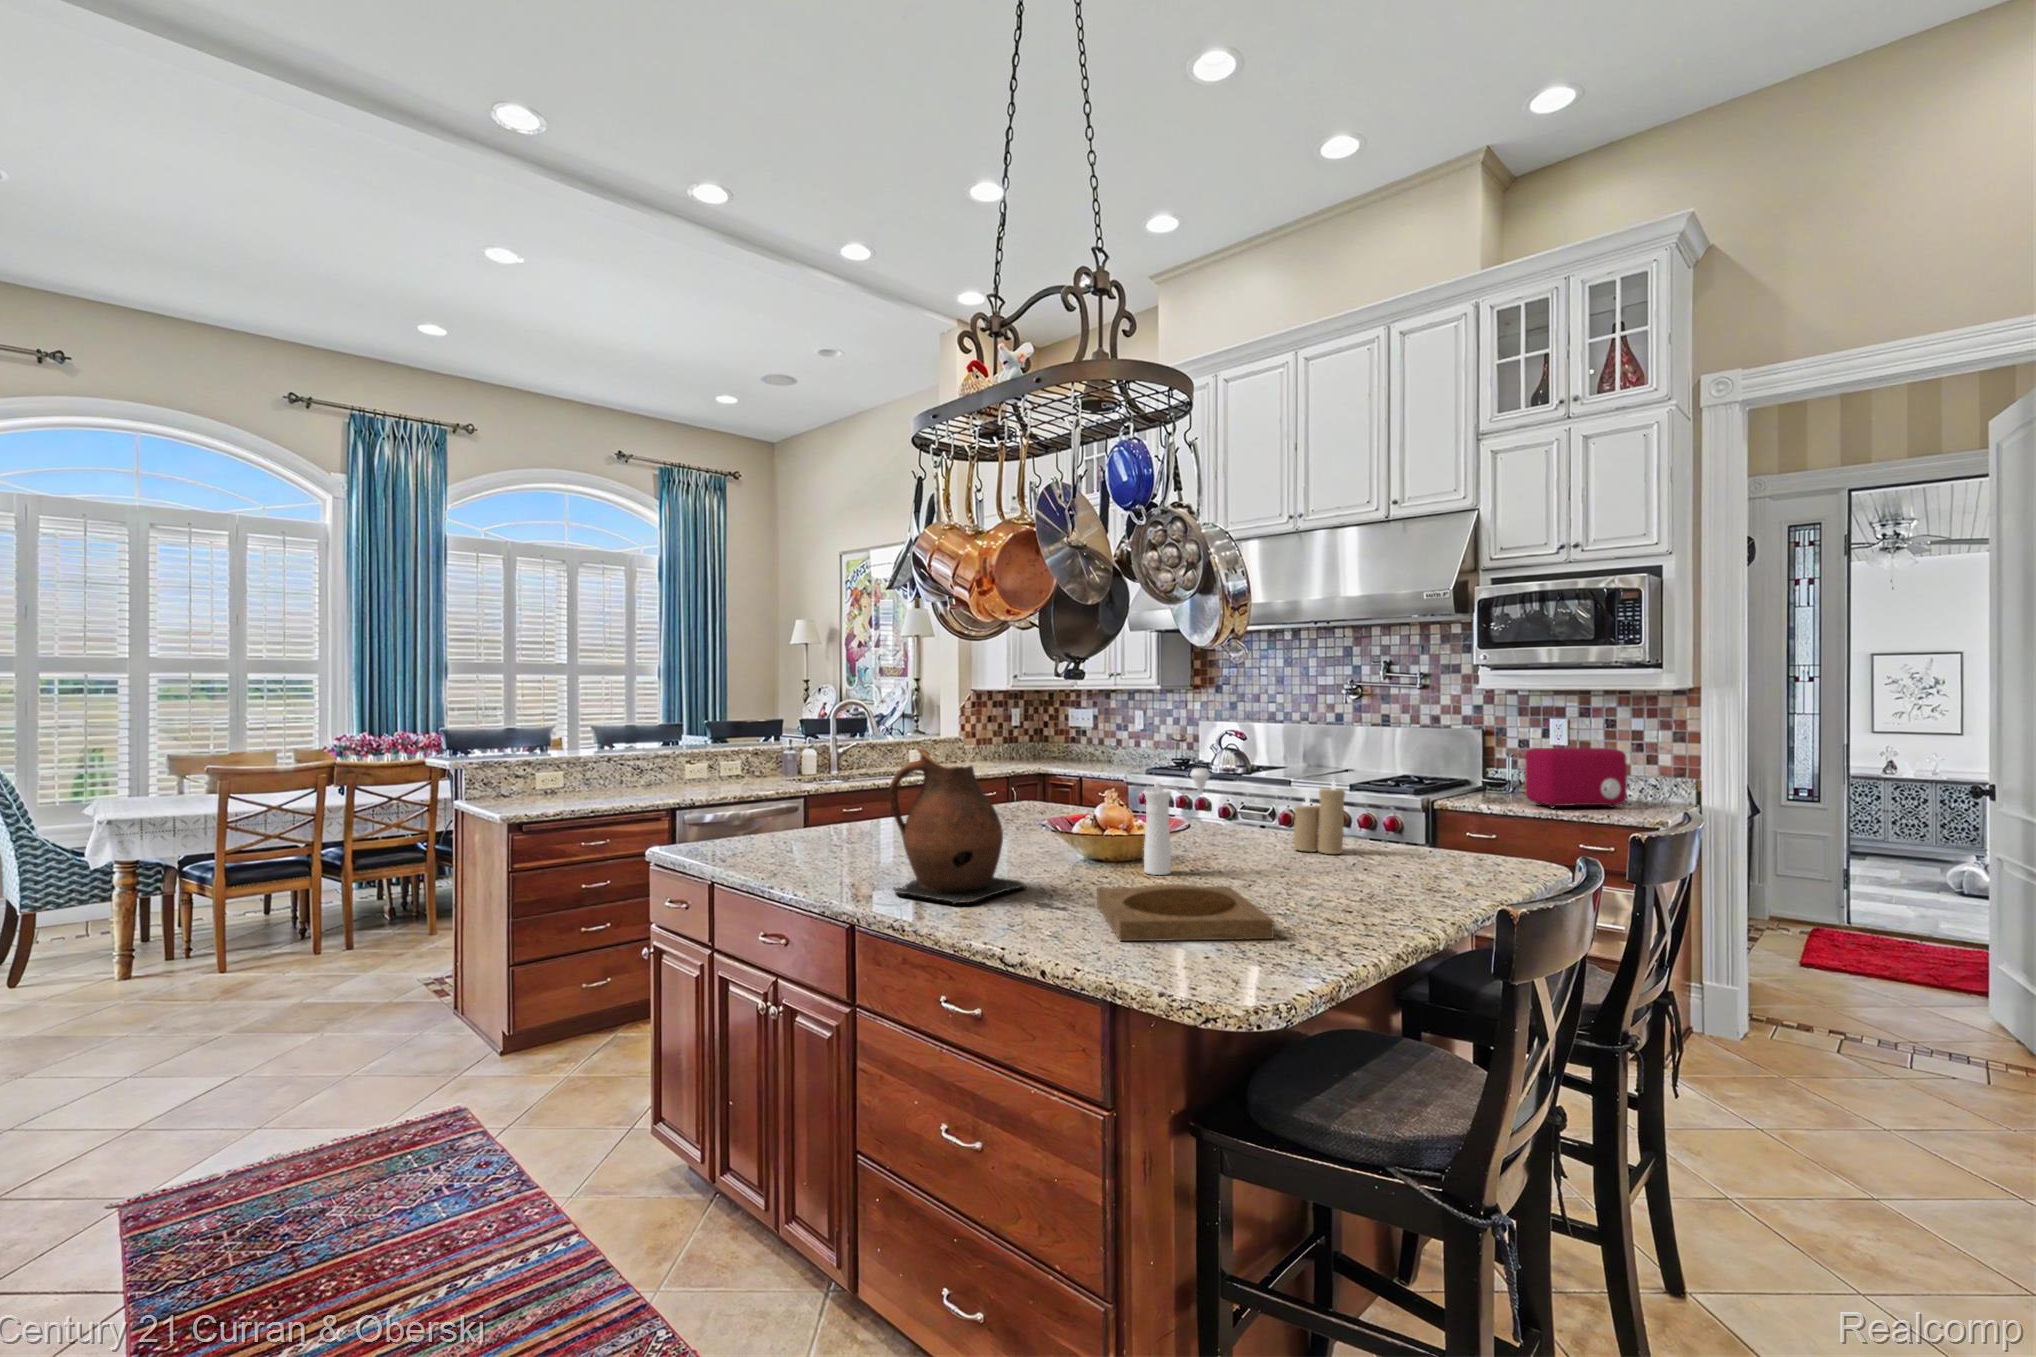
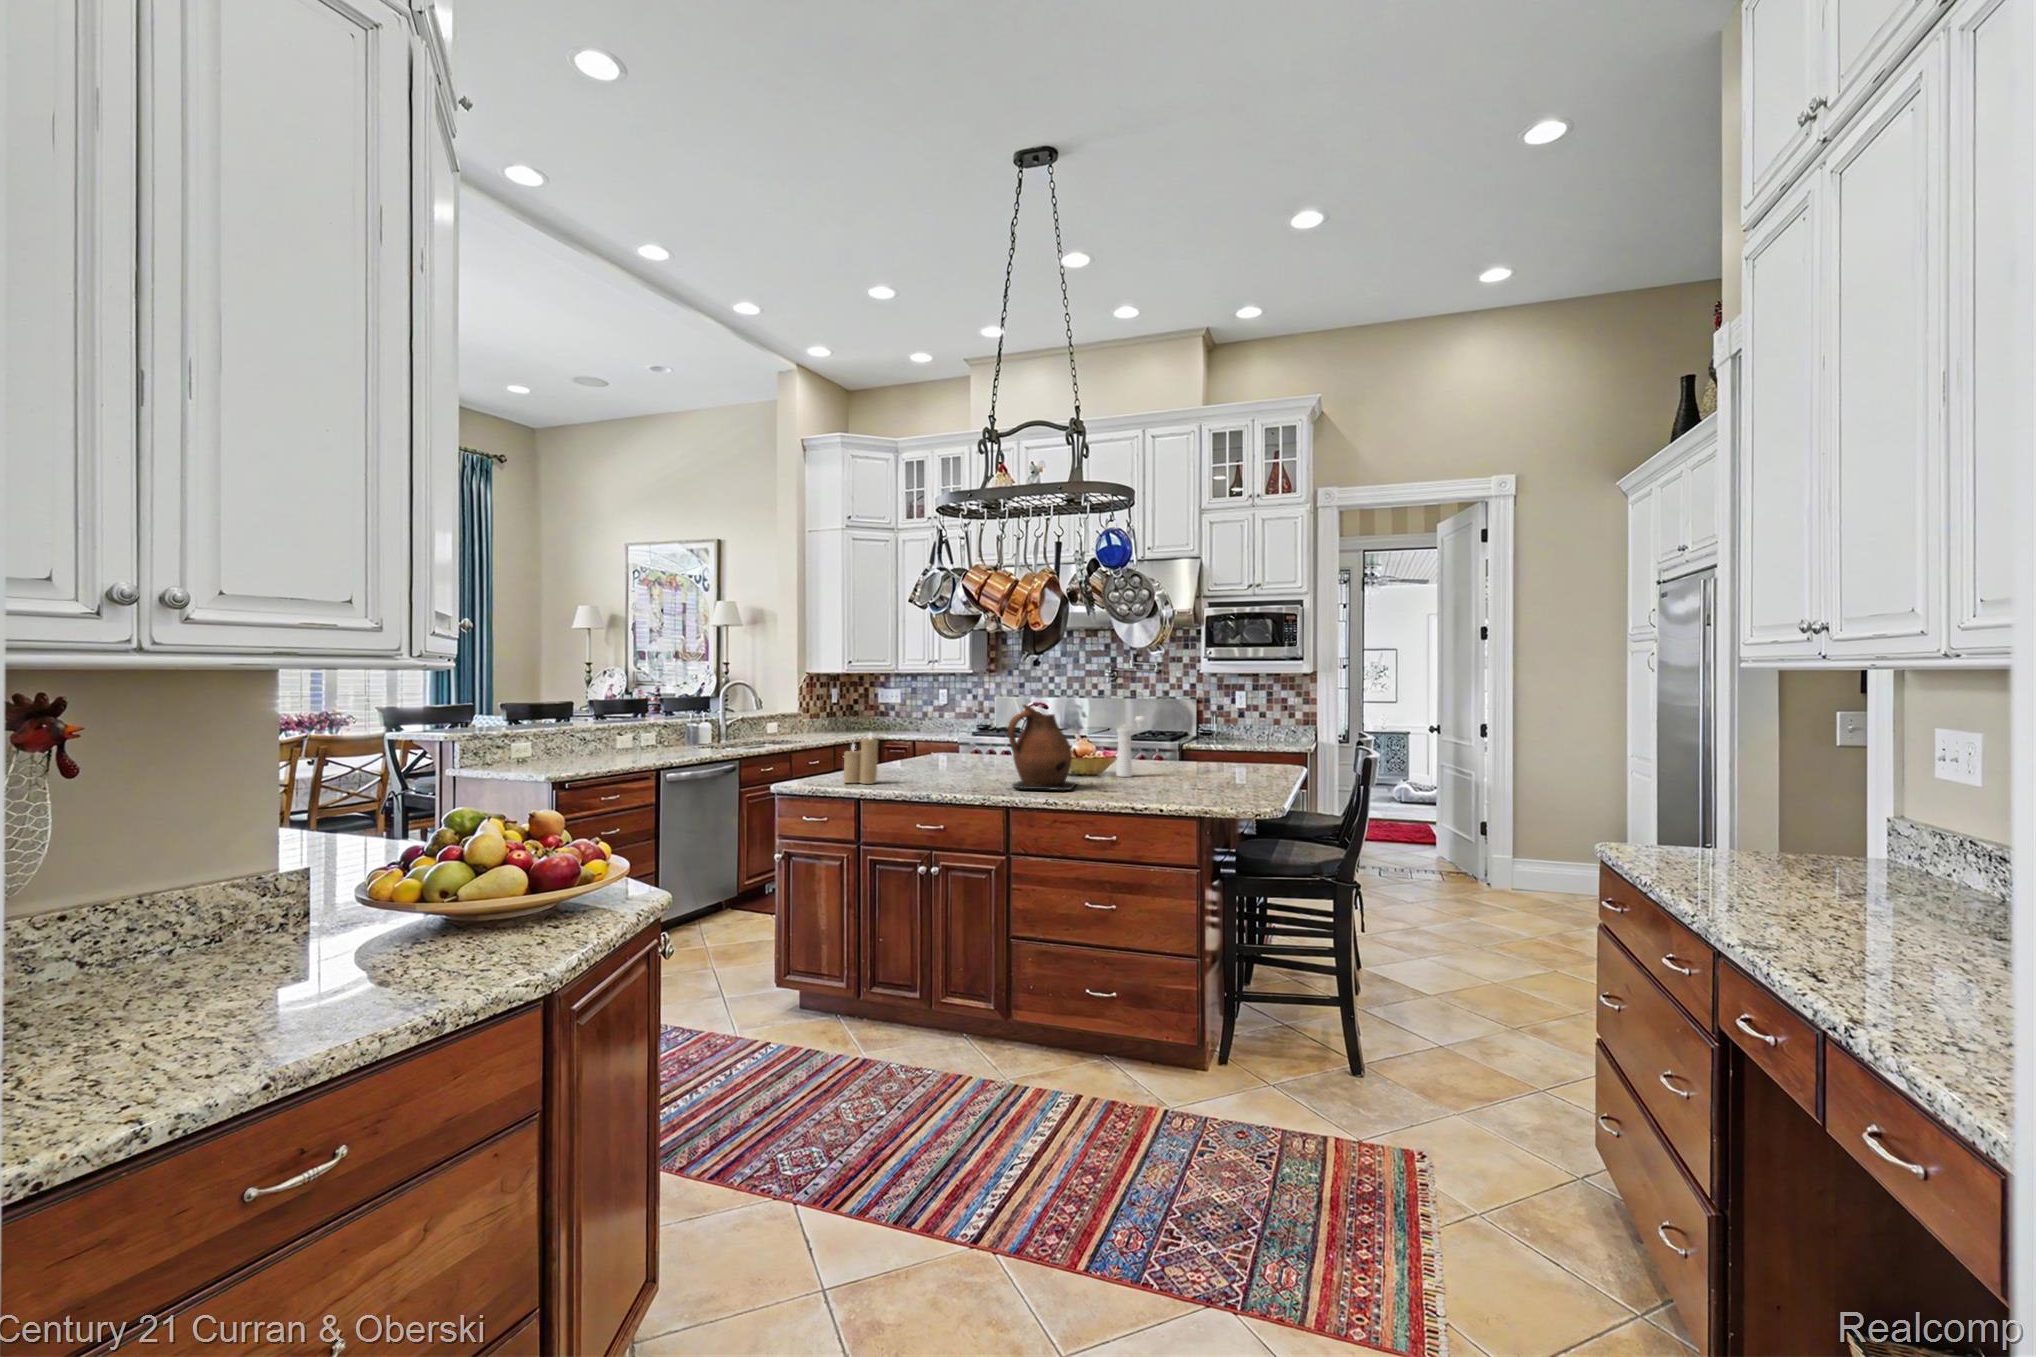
toaster: present [1525,748,1627,808] -> none [1233,708,1285,744]
candle: present [1294,780,1345,854] -> present [844,733,878,784]
tray: present [1097,884,1274,941] -> none [1132,773,1239,797]

